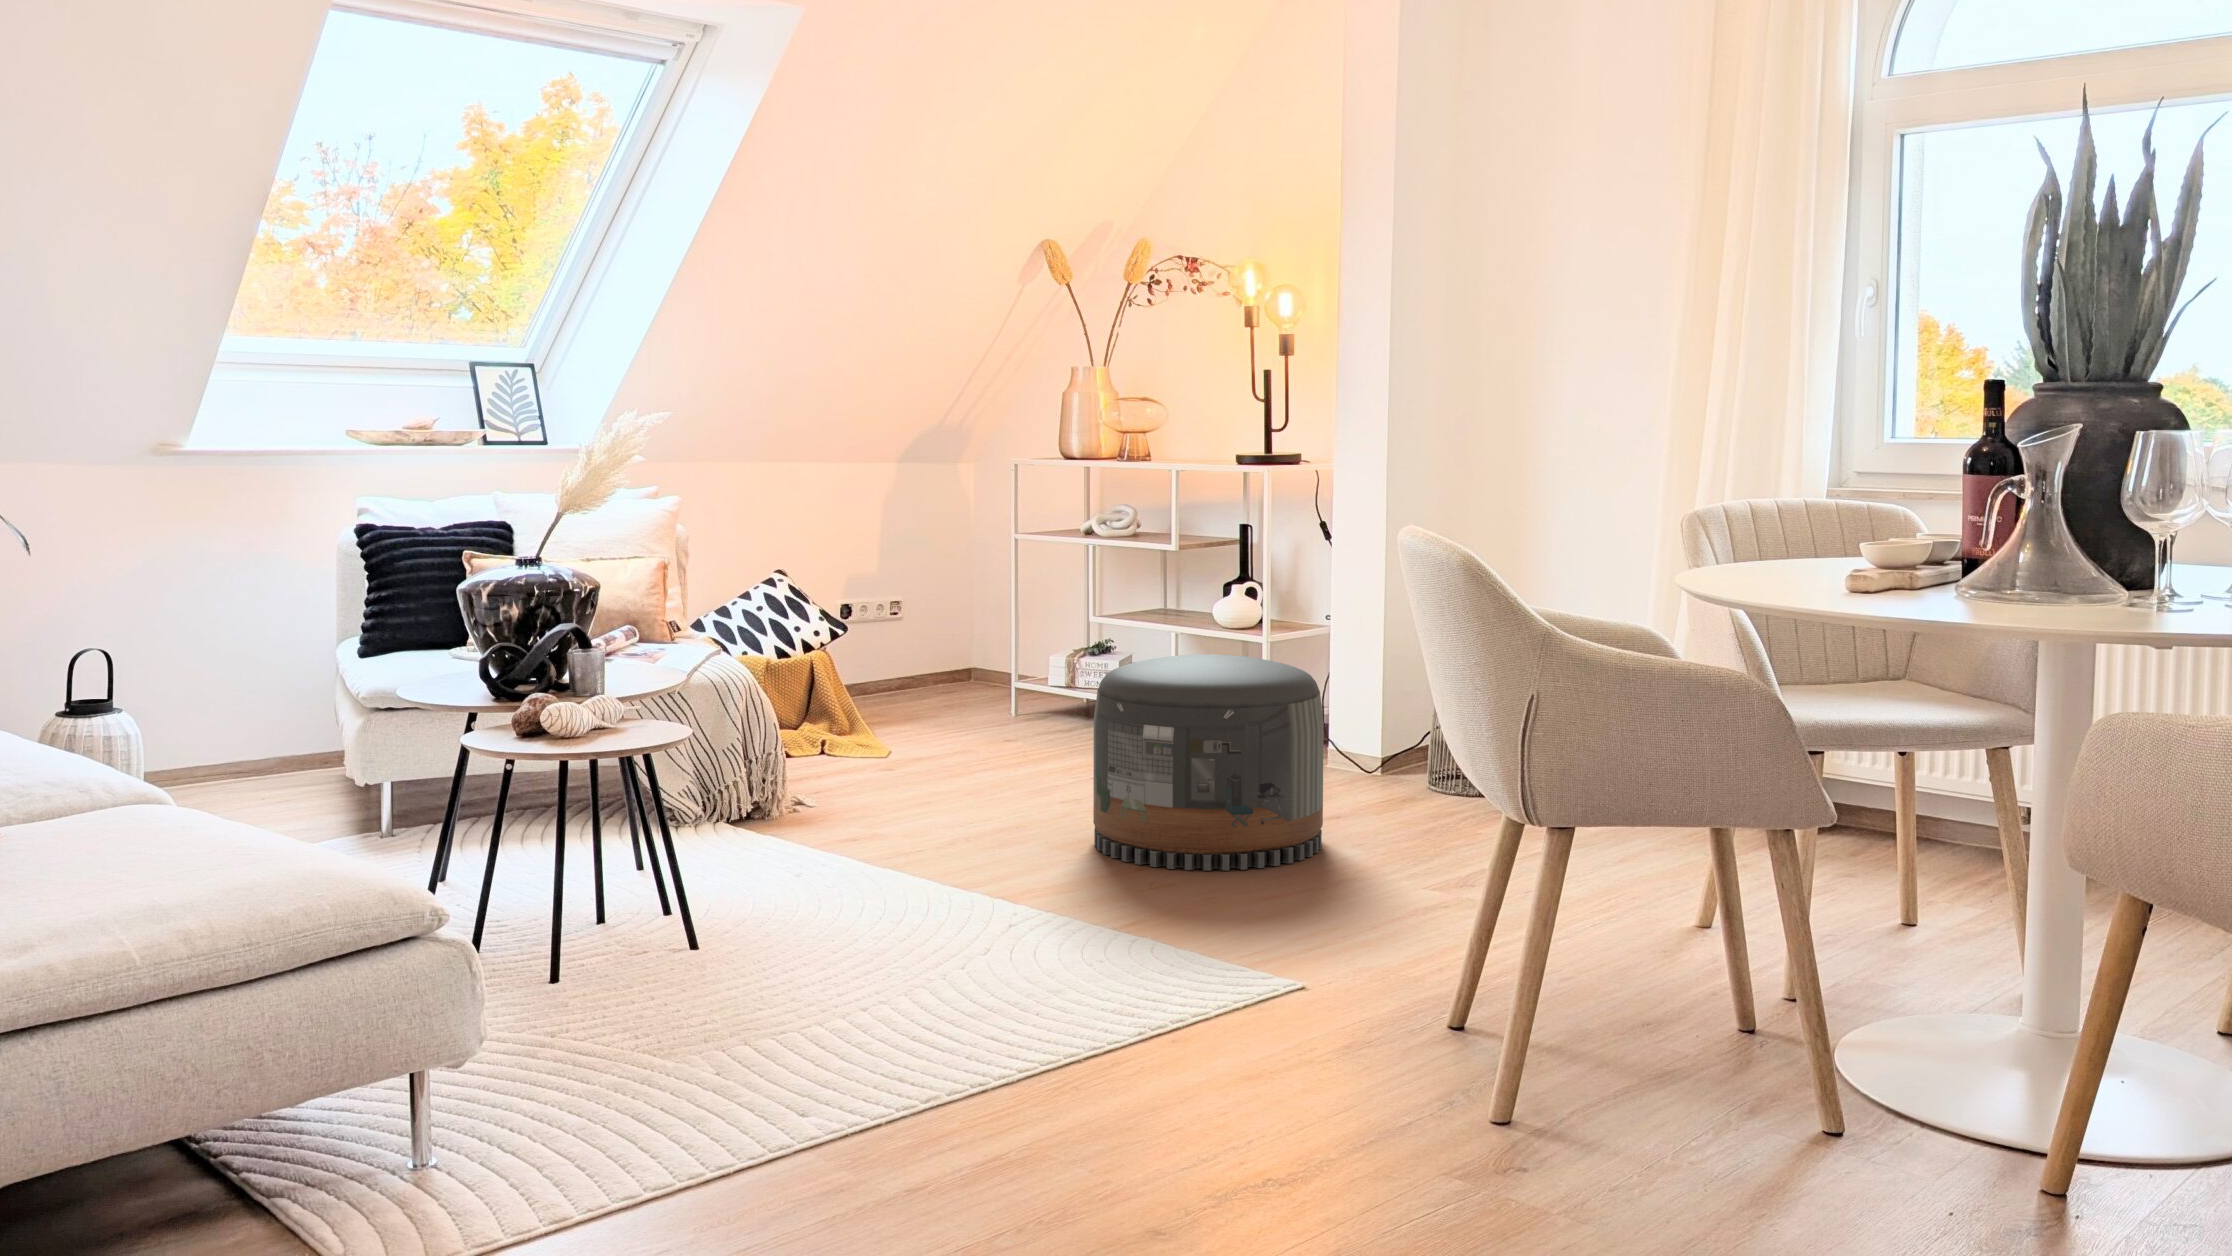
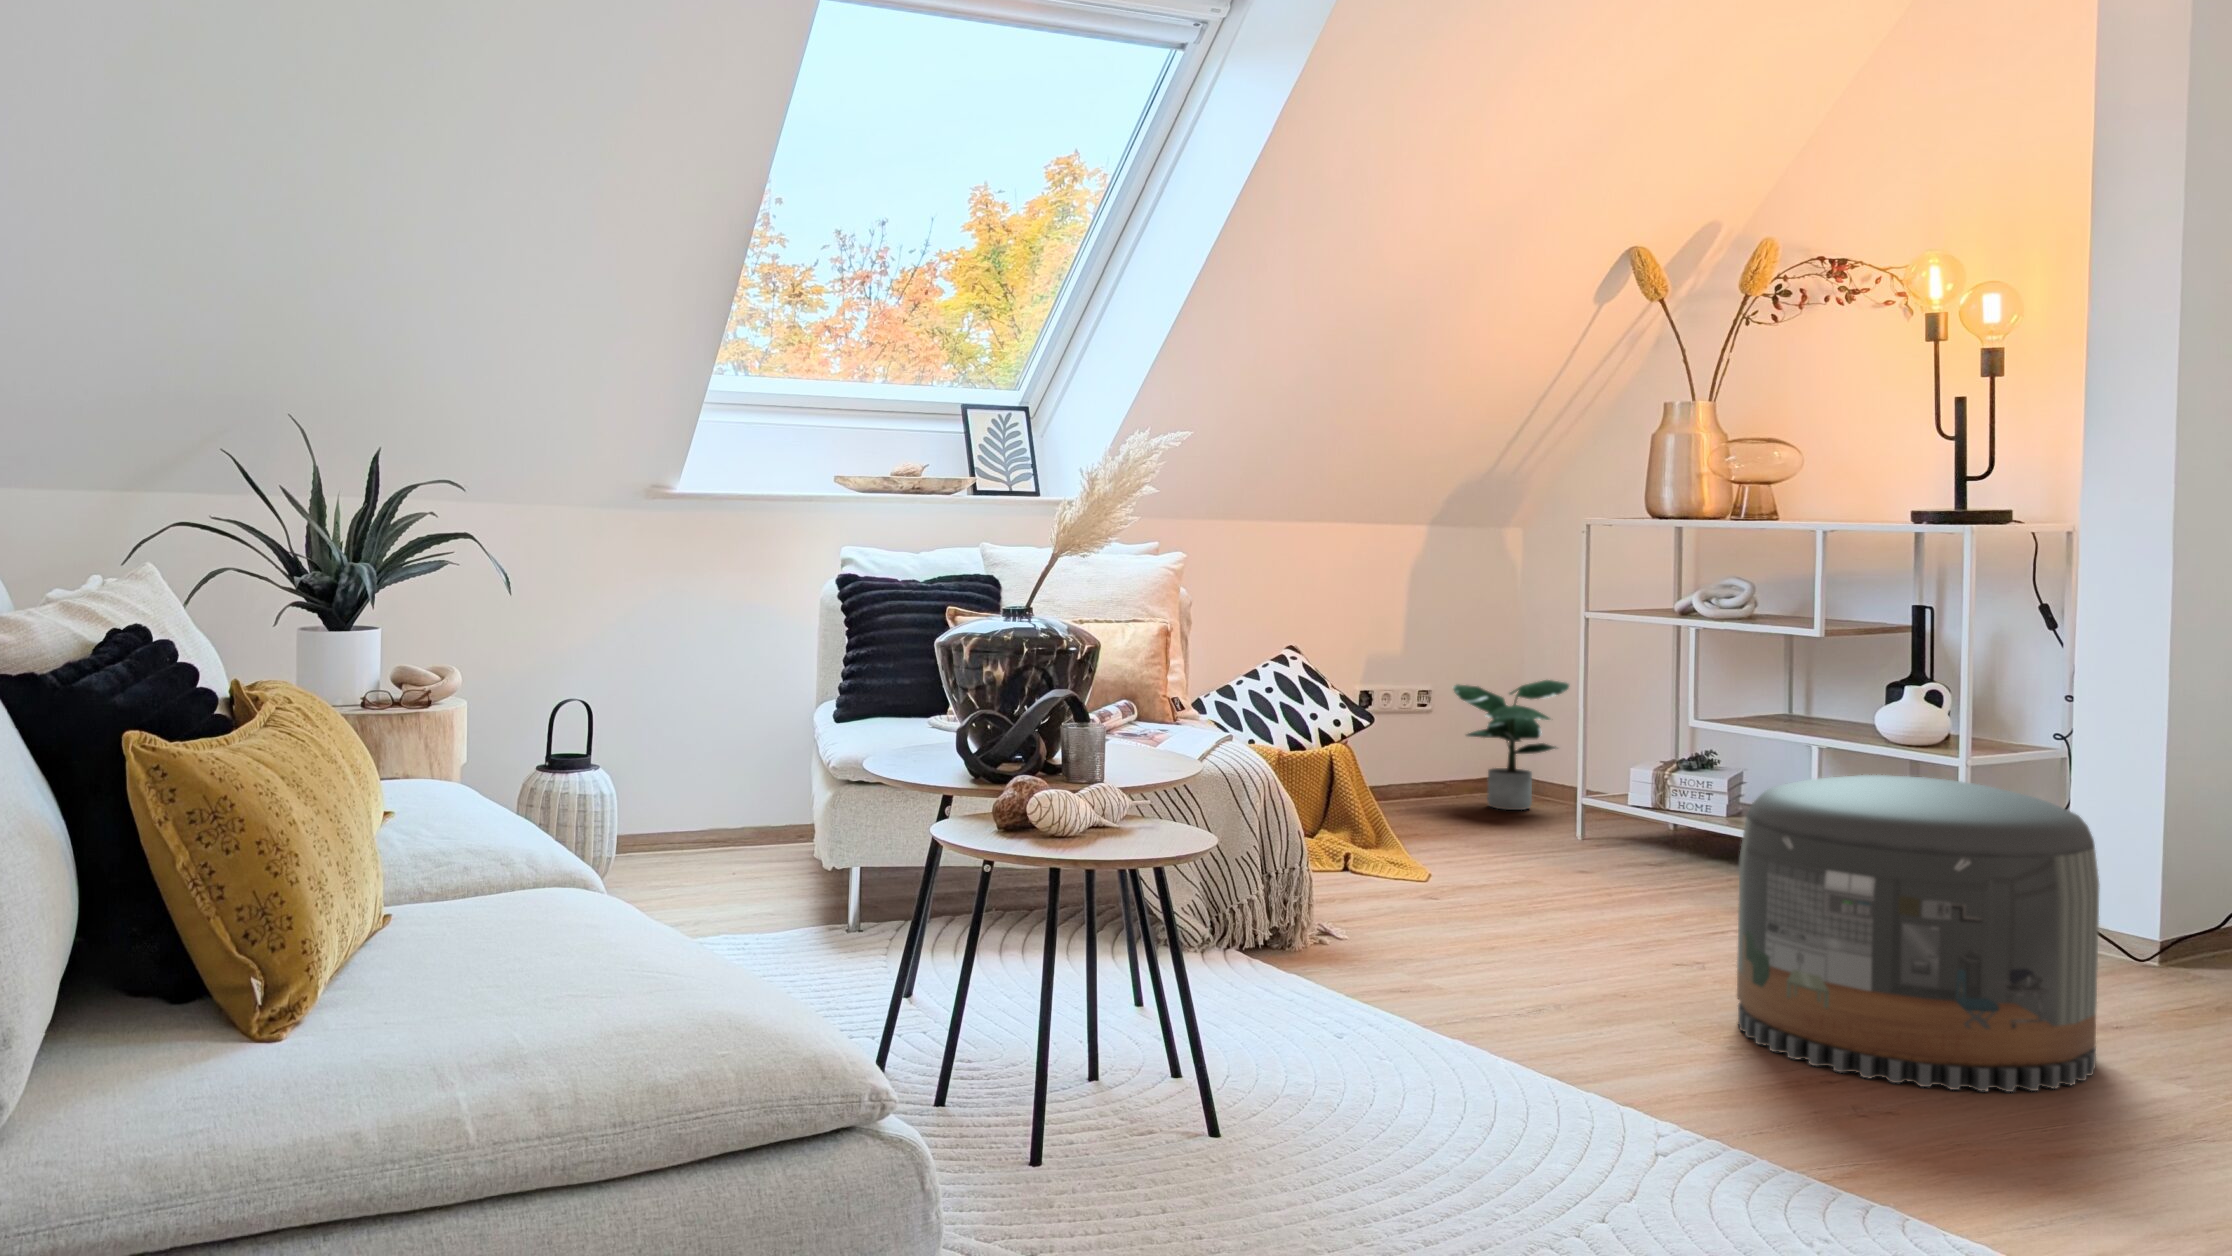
potted plant: none [915,589,1008,698] -> present [1453,680,1569,810]

